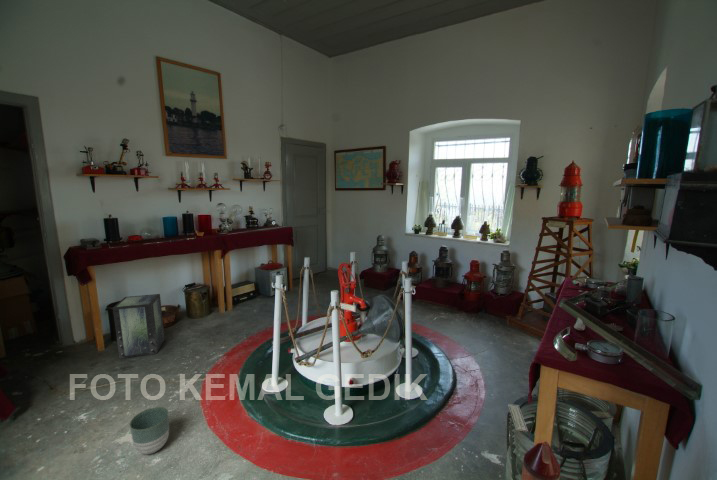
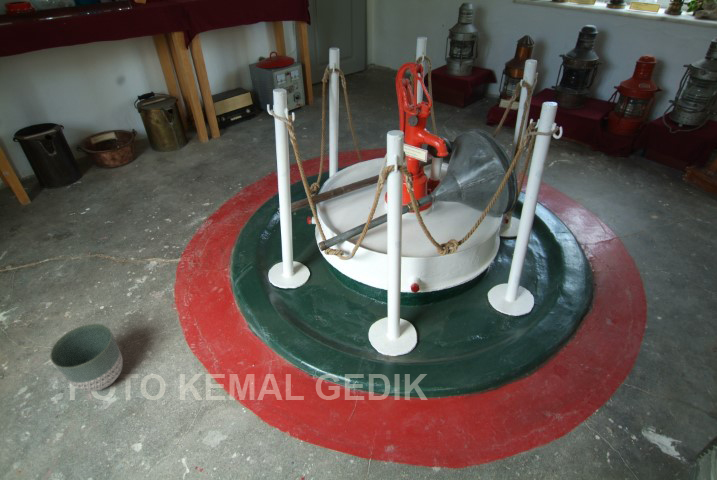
storage box: present [113,294,165,359] -> none [11,114,118,217]

